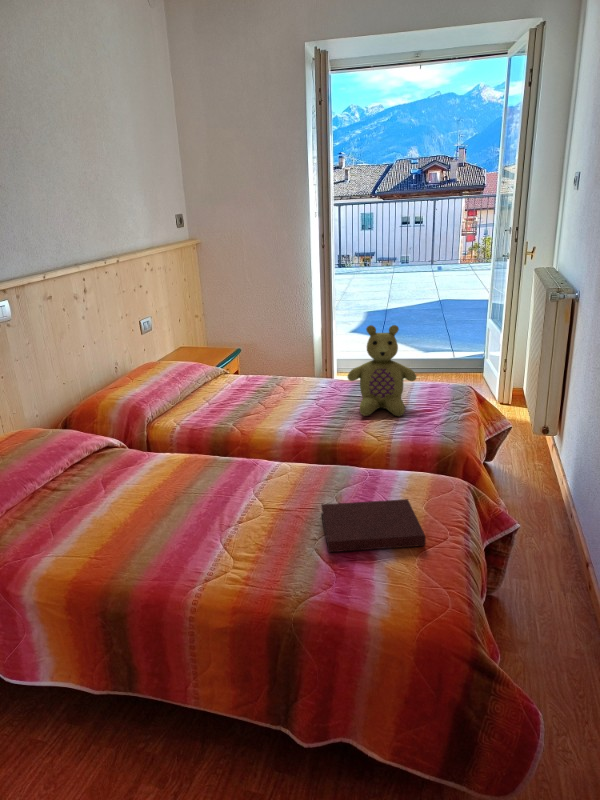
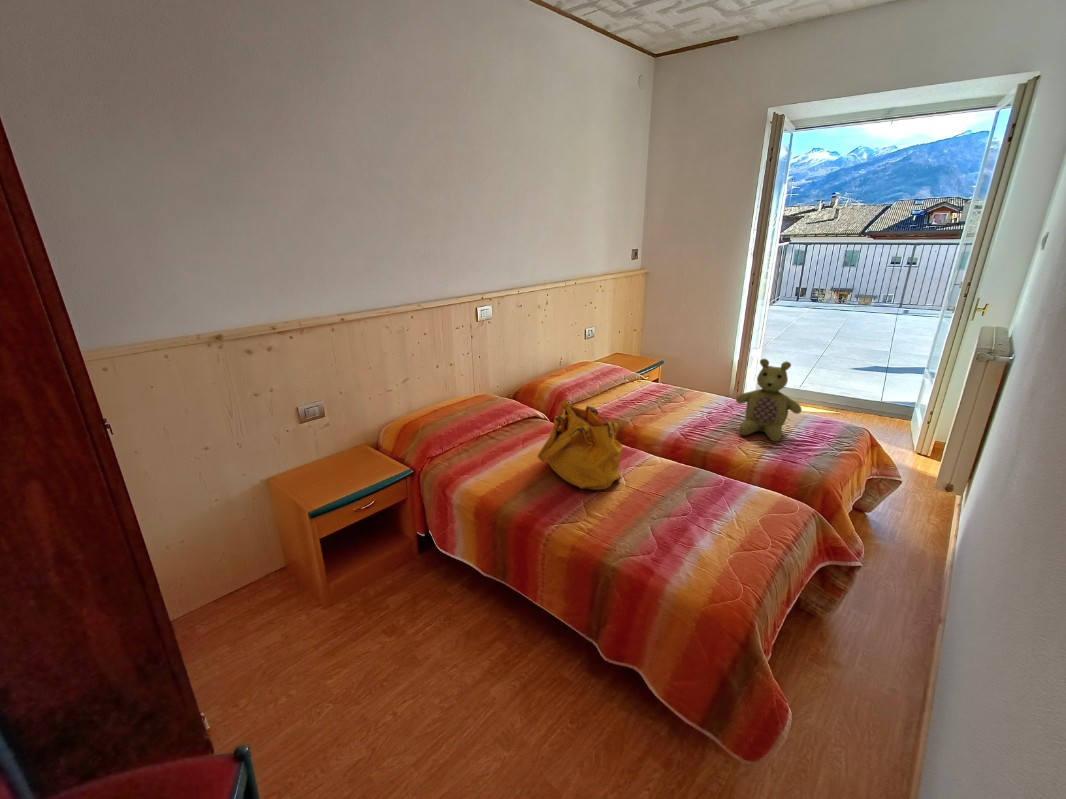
handbag: none [140,414,257,529] -> present [538,400,622,490]
notebook: present [321,499,426,552] -> none [660,493,745,548]

